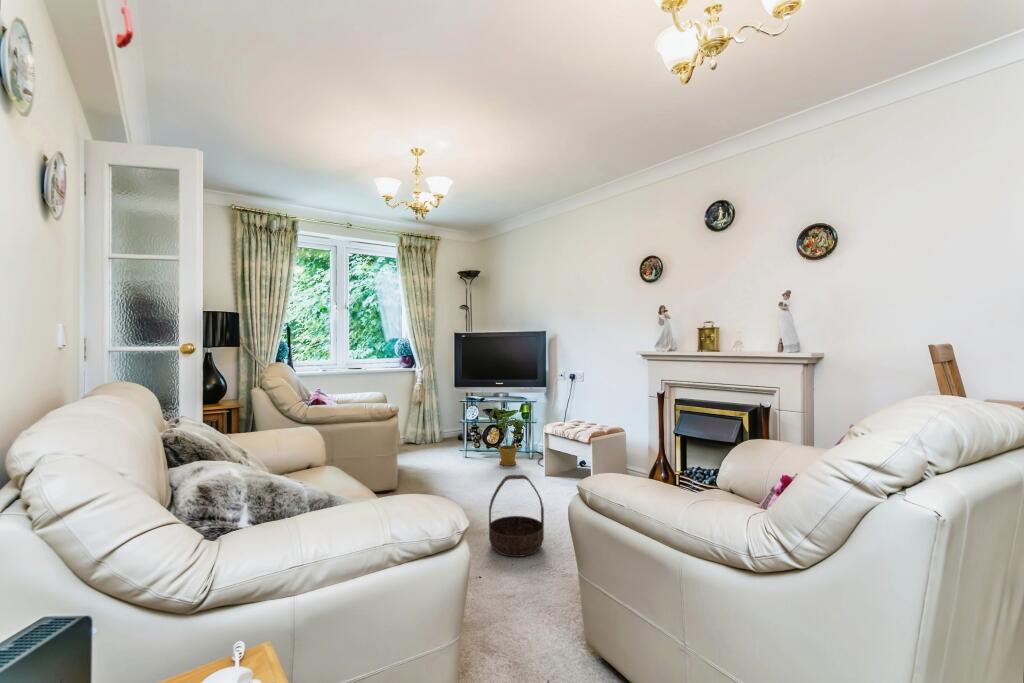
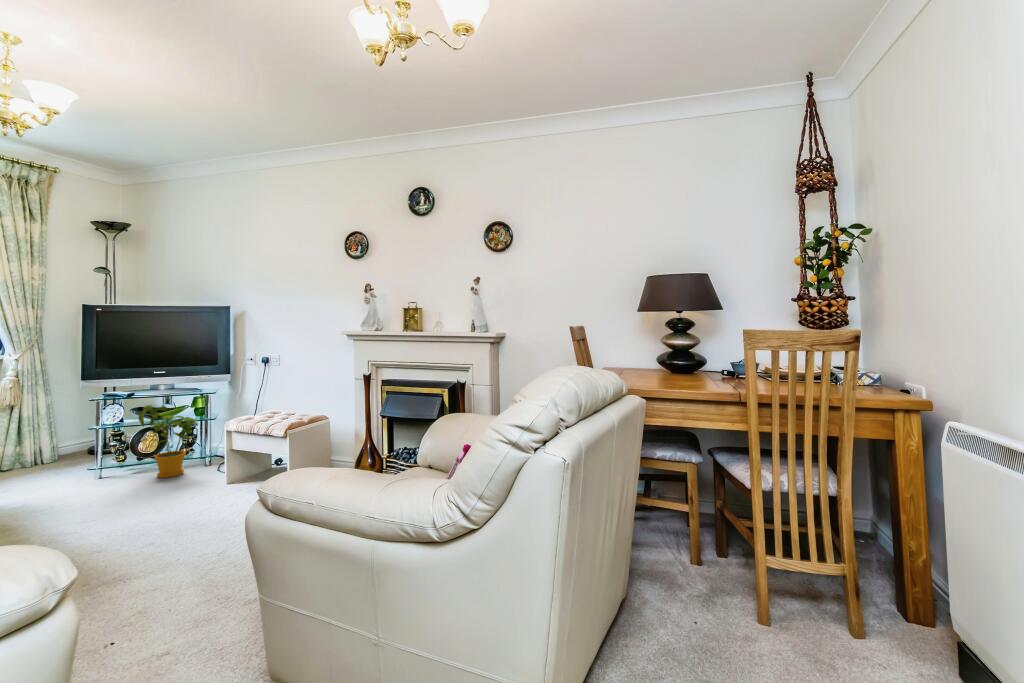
basket: present [489,475,544,557] -> none [103,496,204,619]

